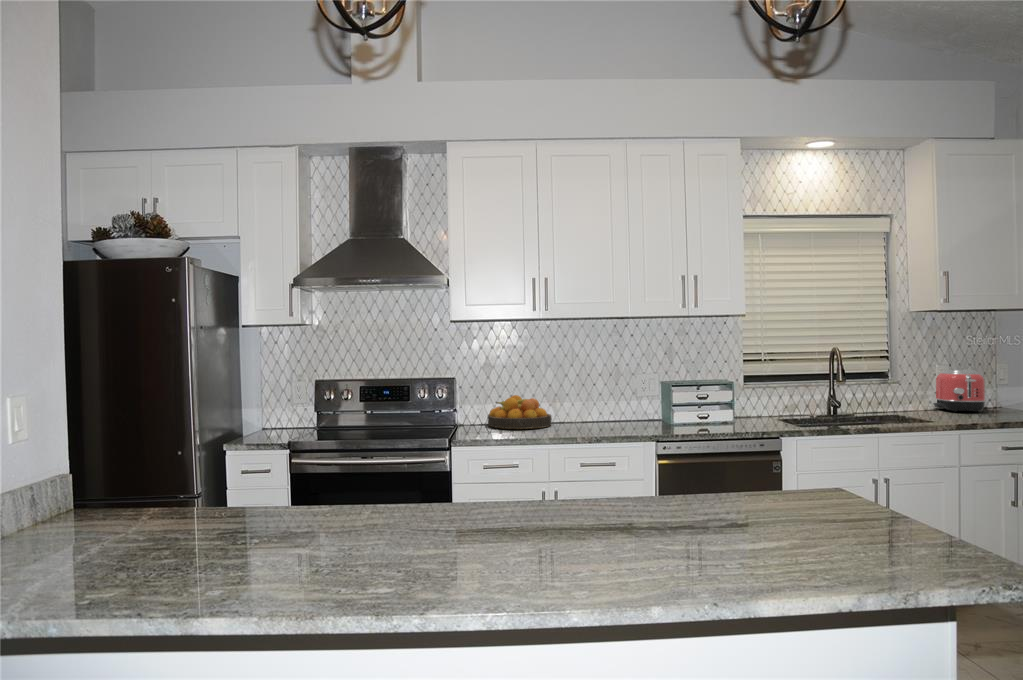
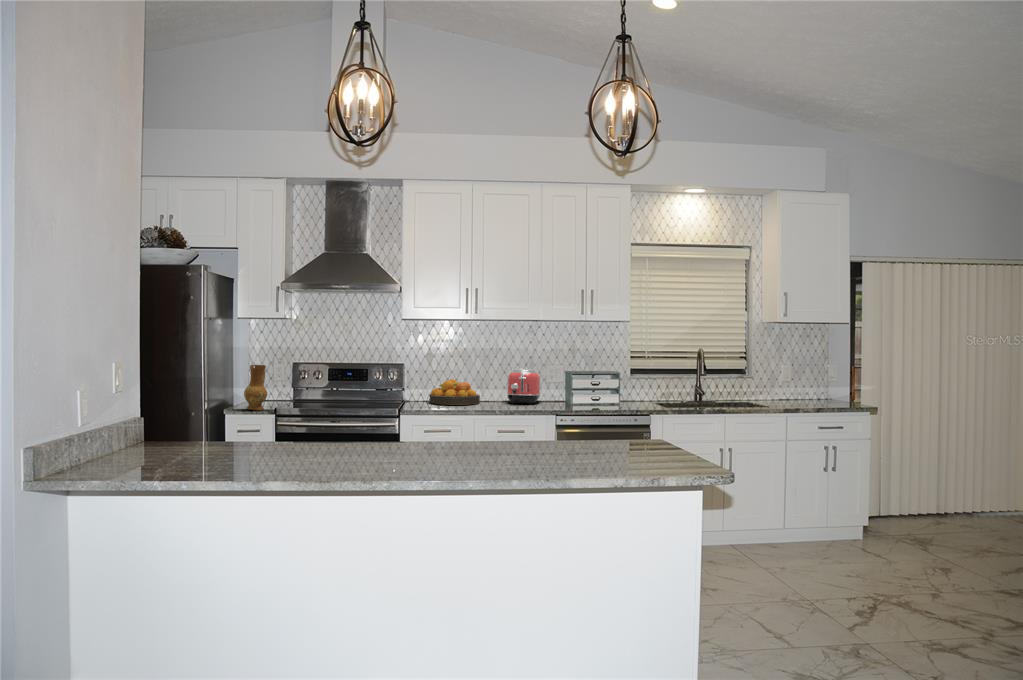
toaster: present [933,369,985,412] -> present [507,369,541,404]
ceramic jug: none [253,385,283,444] -> present [244,365,267,410]

